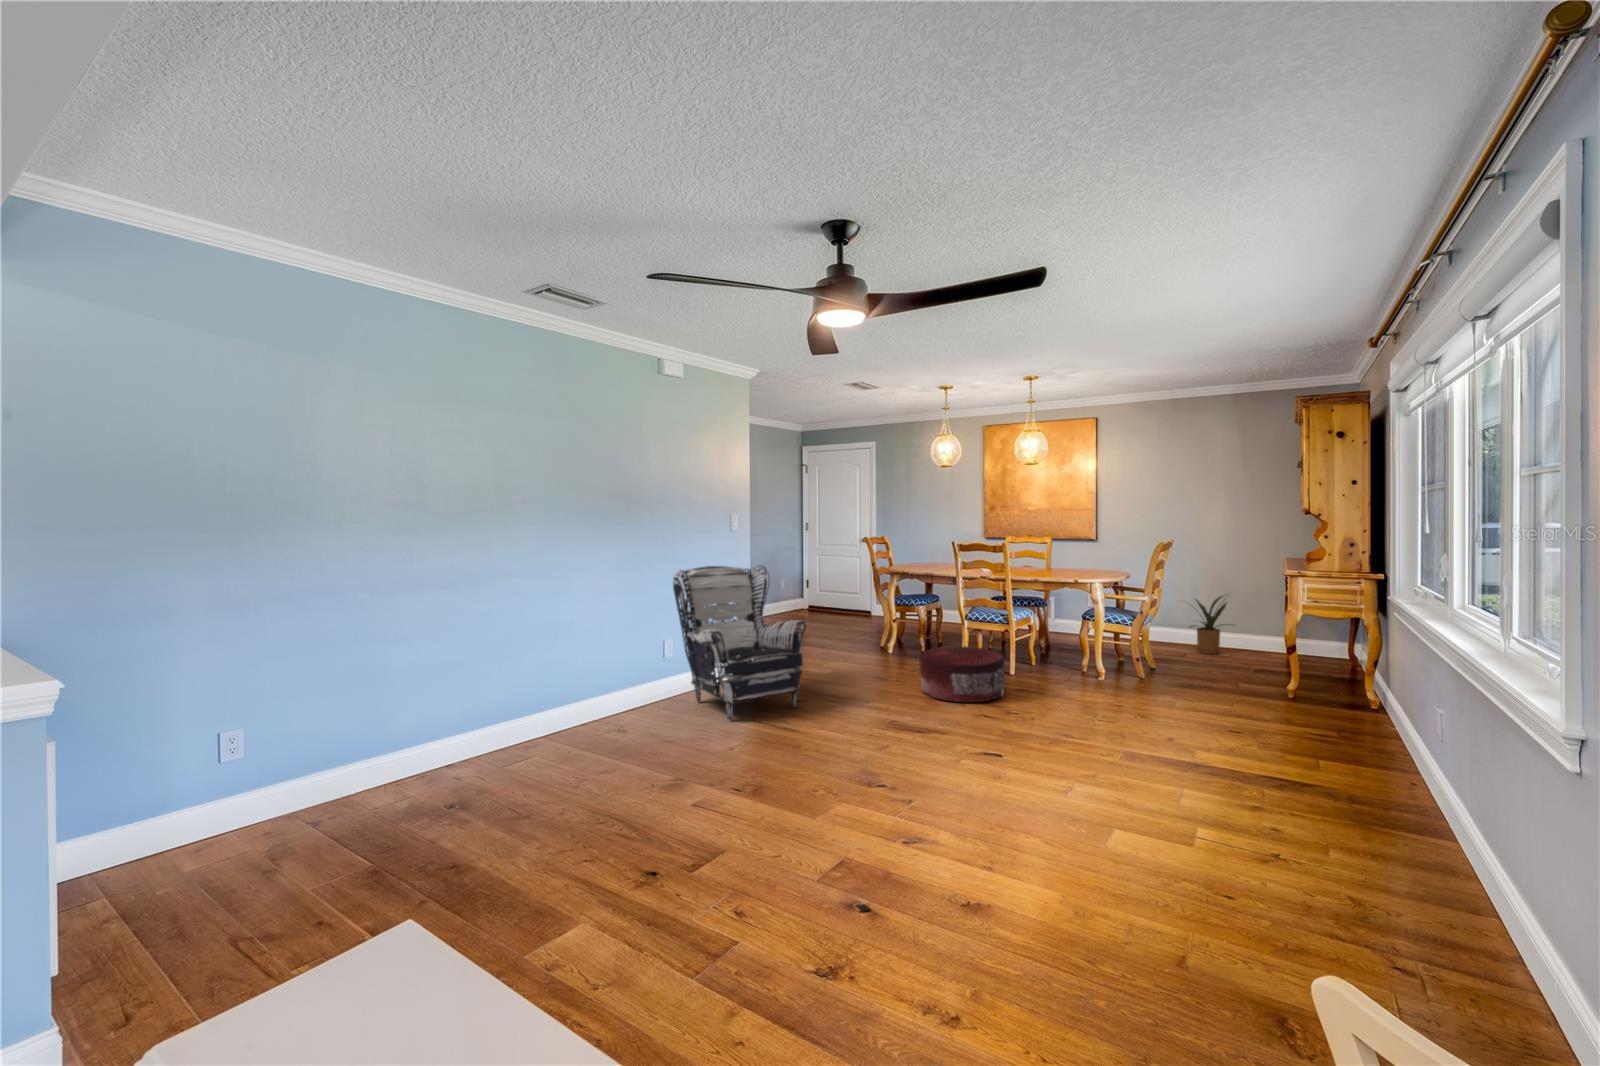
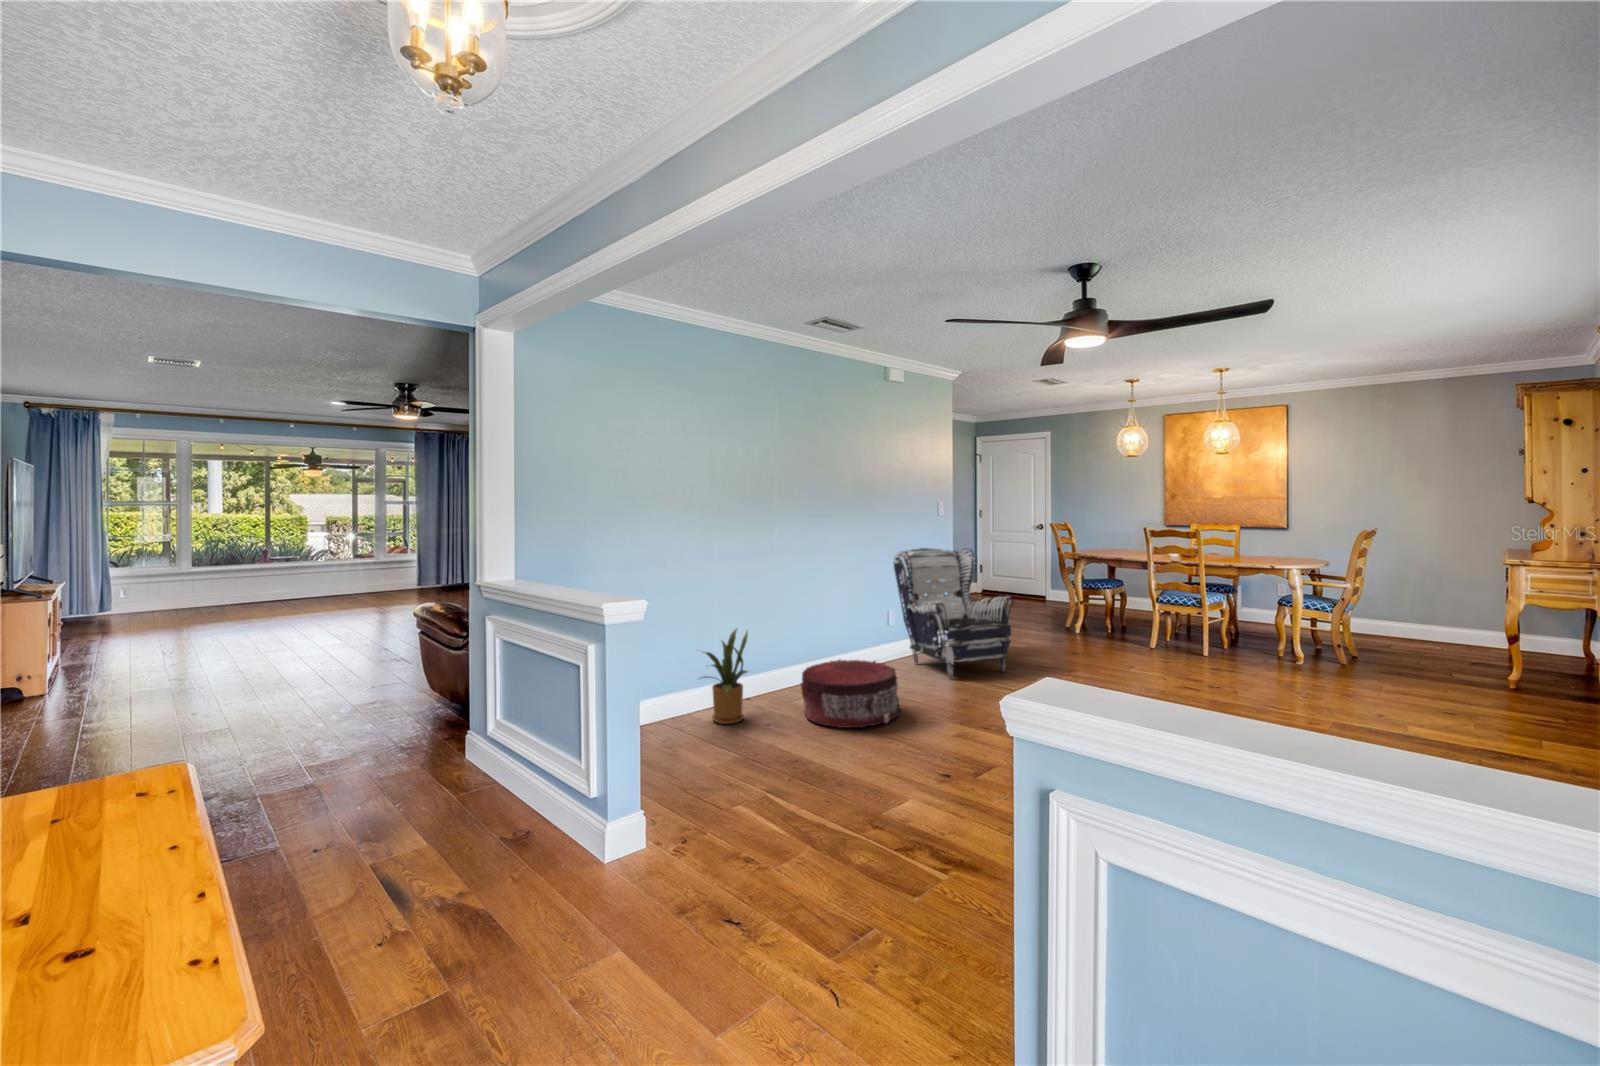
house plant: present [1190,595,1227,654] -> present [702,629,748,724]
pouf: present [920,646,1006,702] -> present [801,660,901,728]

